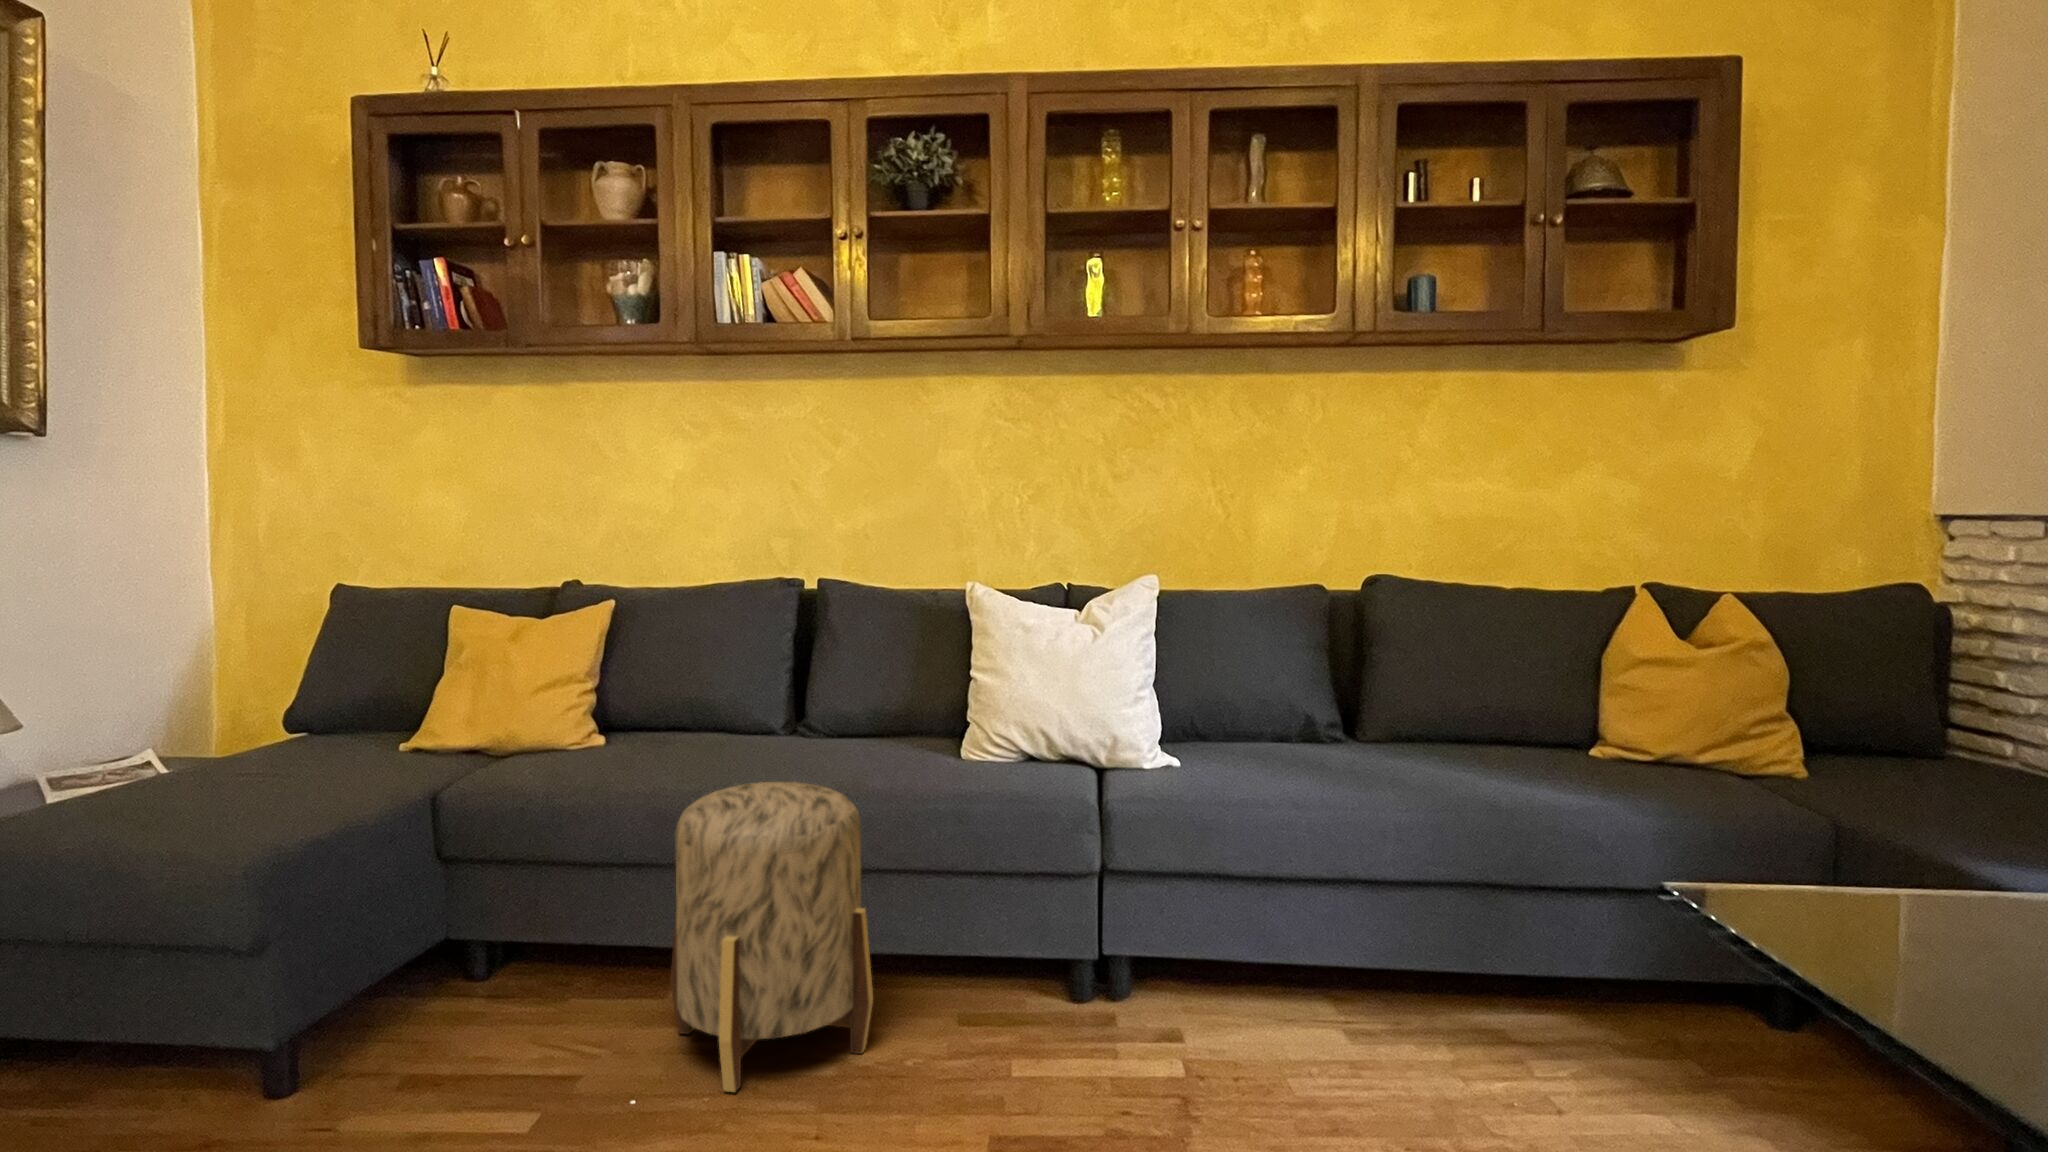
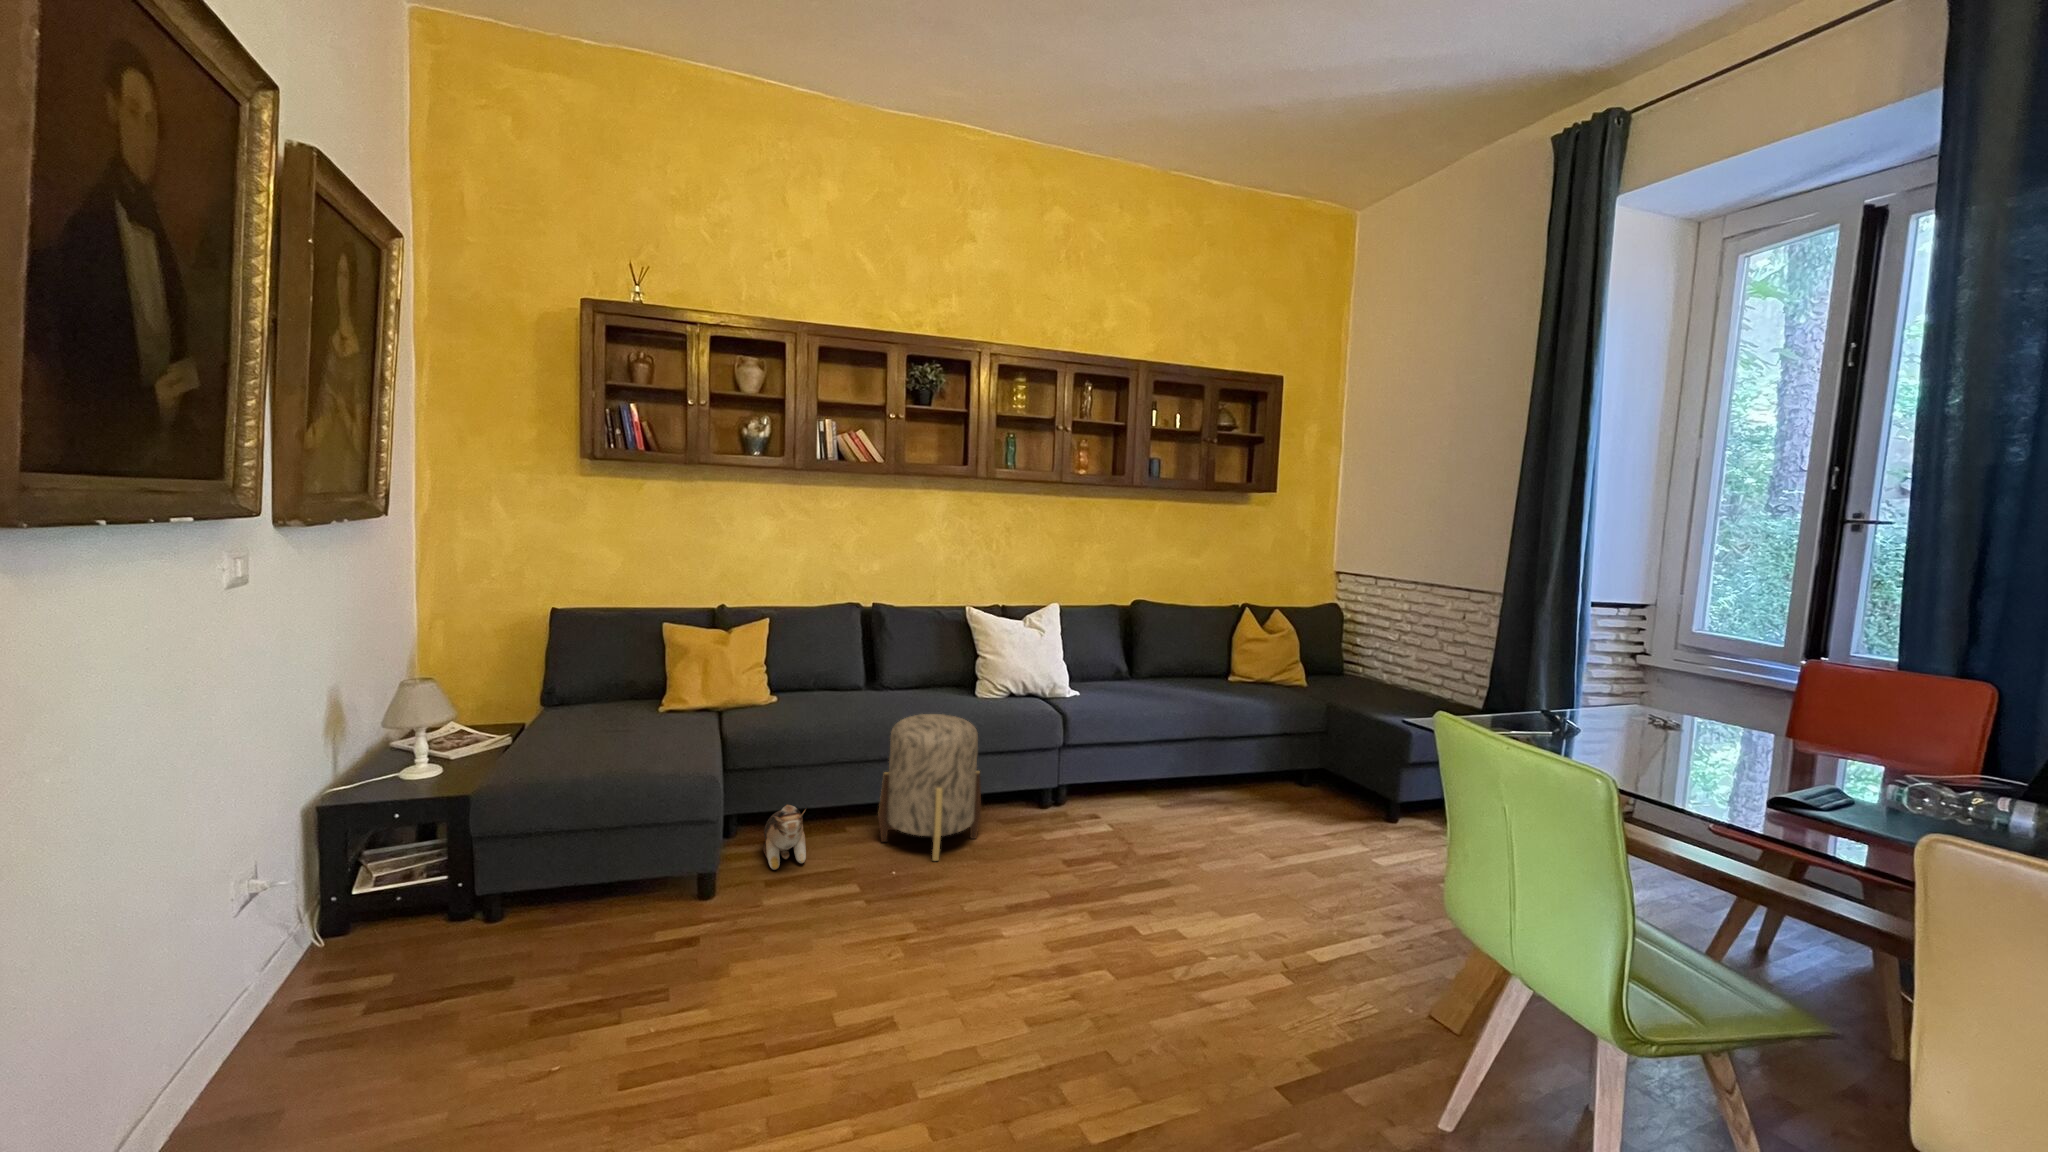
plush toy: none [402,936,538,1061] -> present [763,805,806,870]

